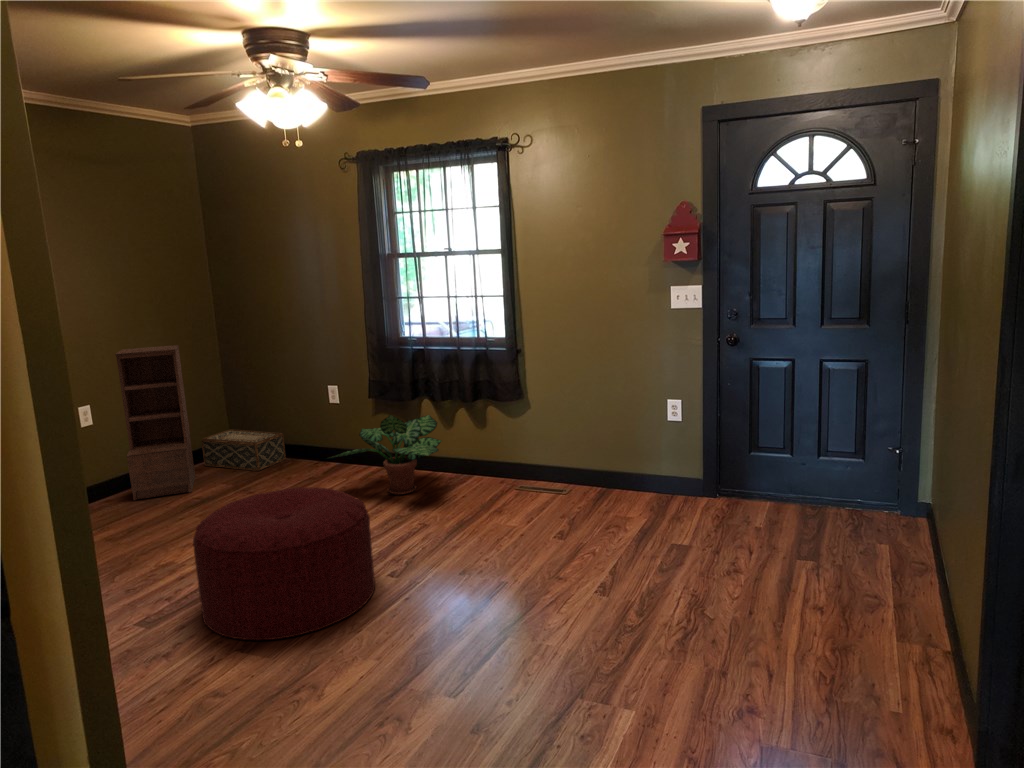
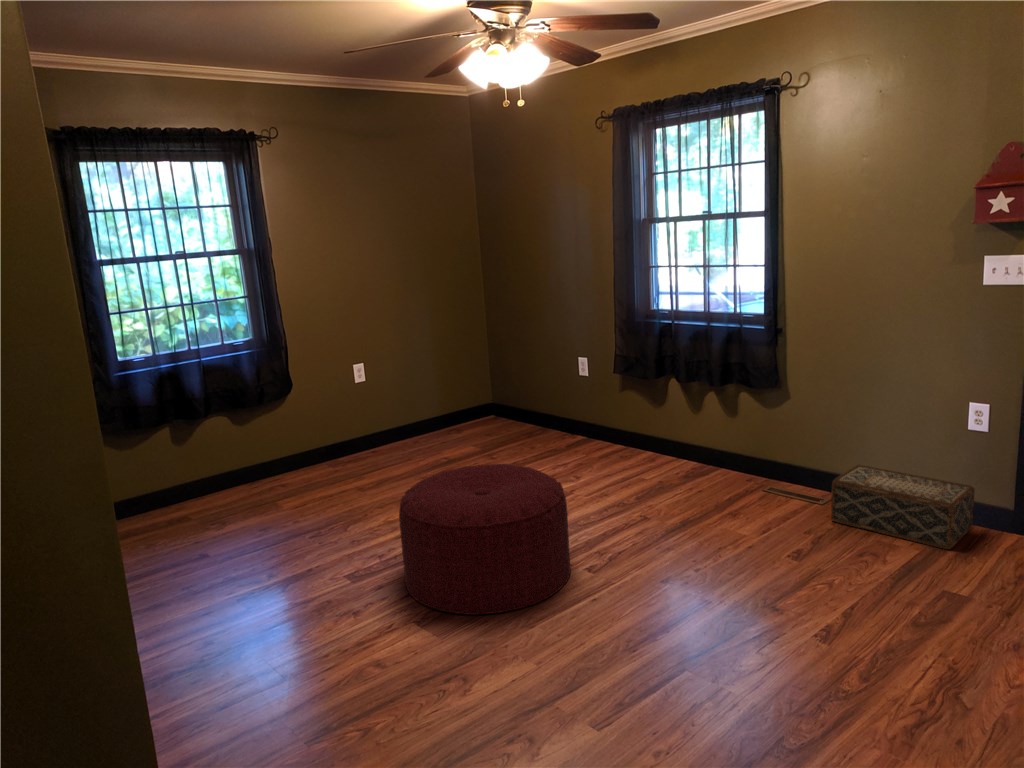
bookshelf: present [115,345,195,500] -> none [384,311,451,454]
potted plant: present [331,415,442,495] -> none [557,394,681,481]
woven basket: present [202,429,286,471] -> present [831,465,974,549]

